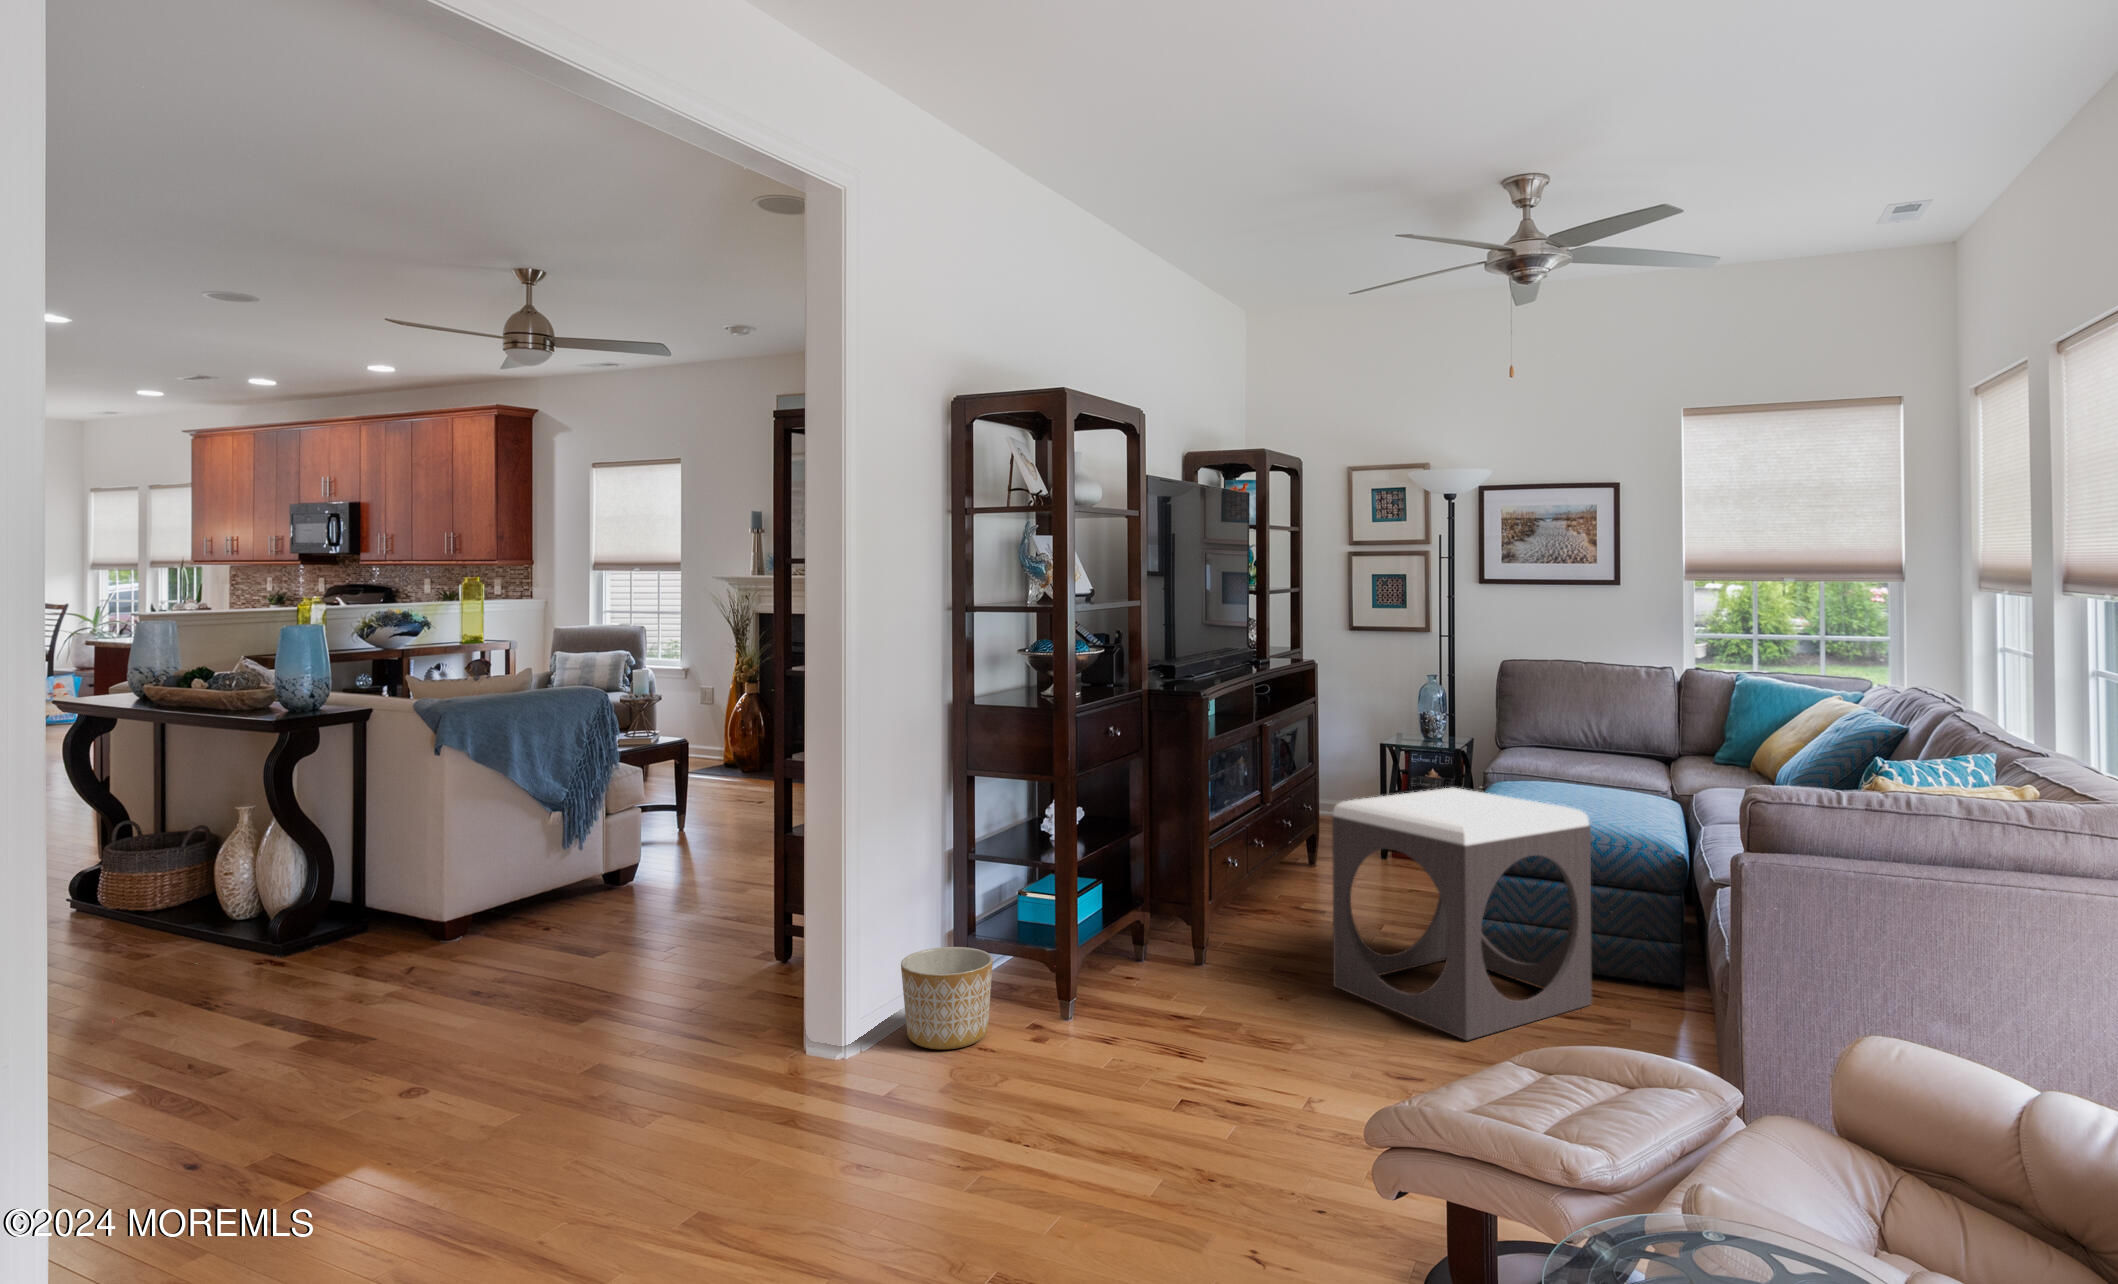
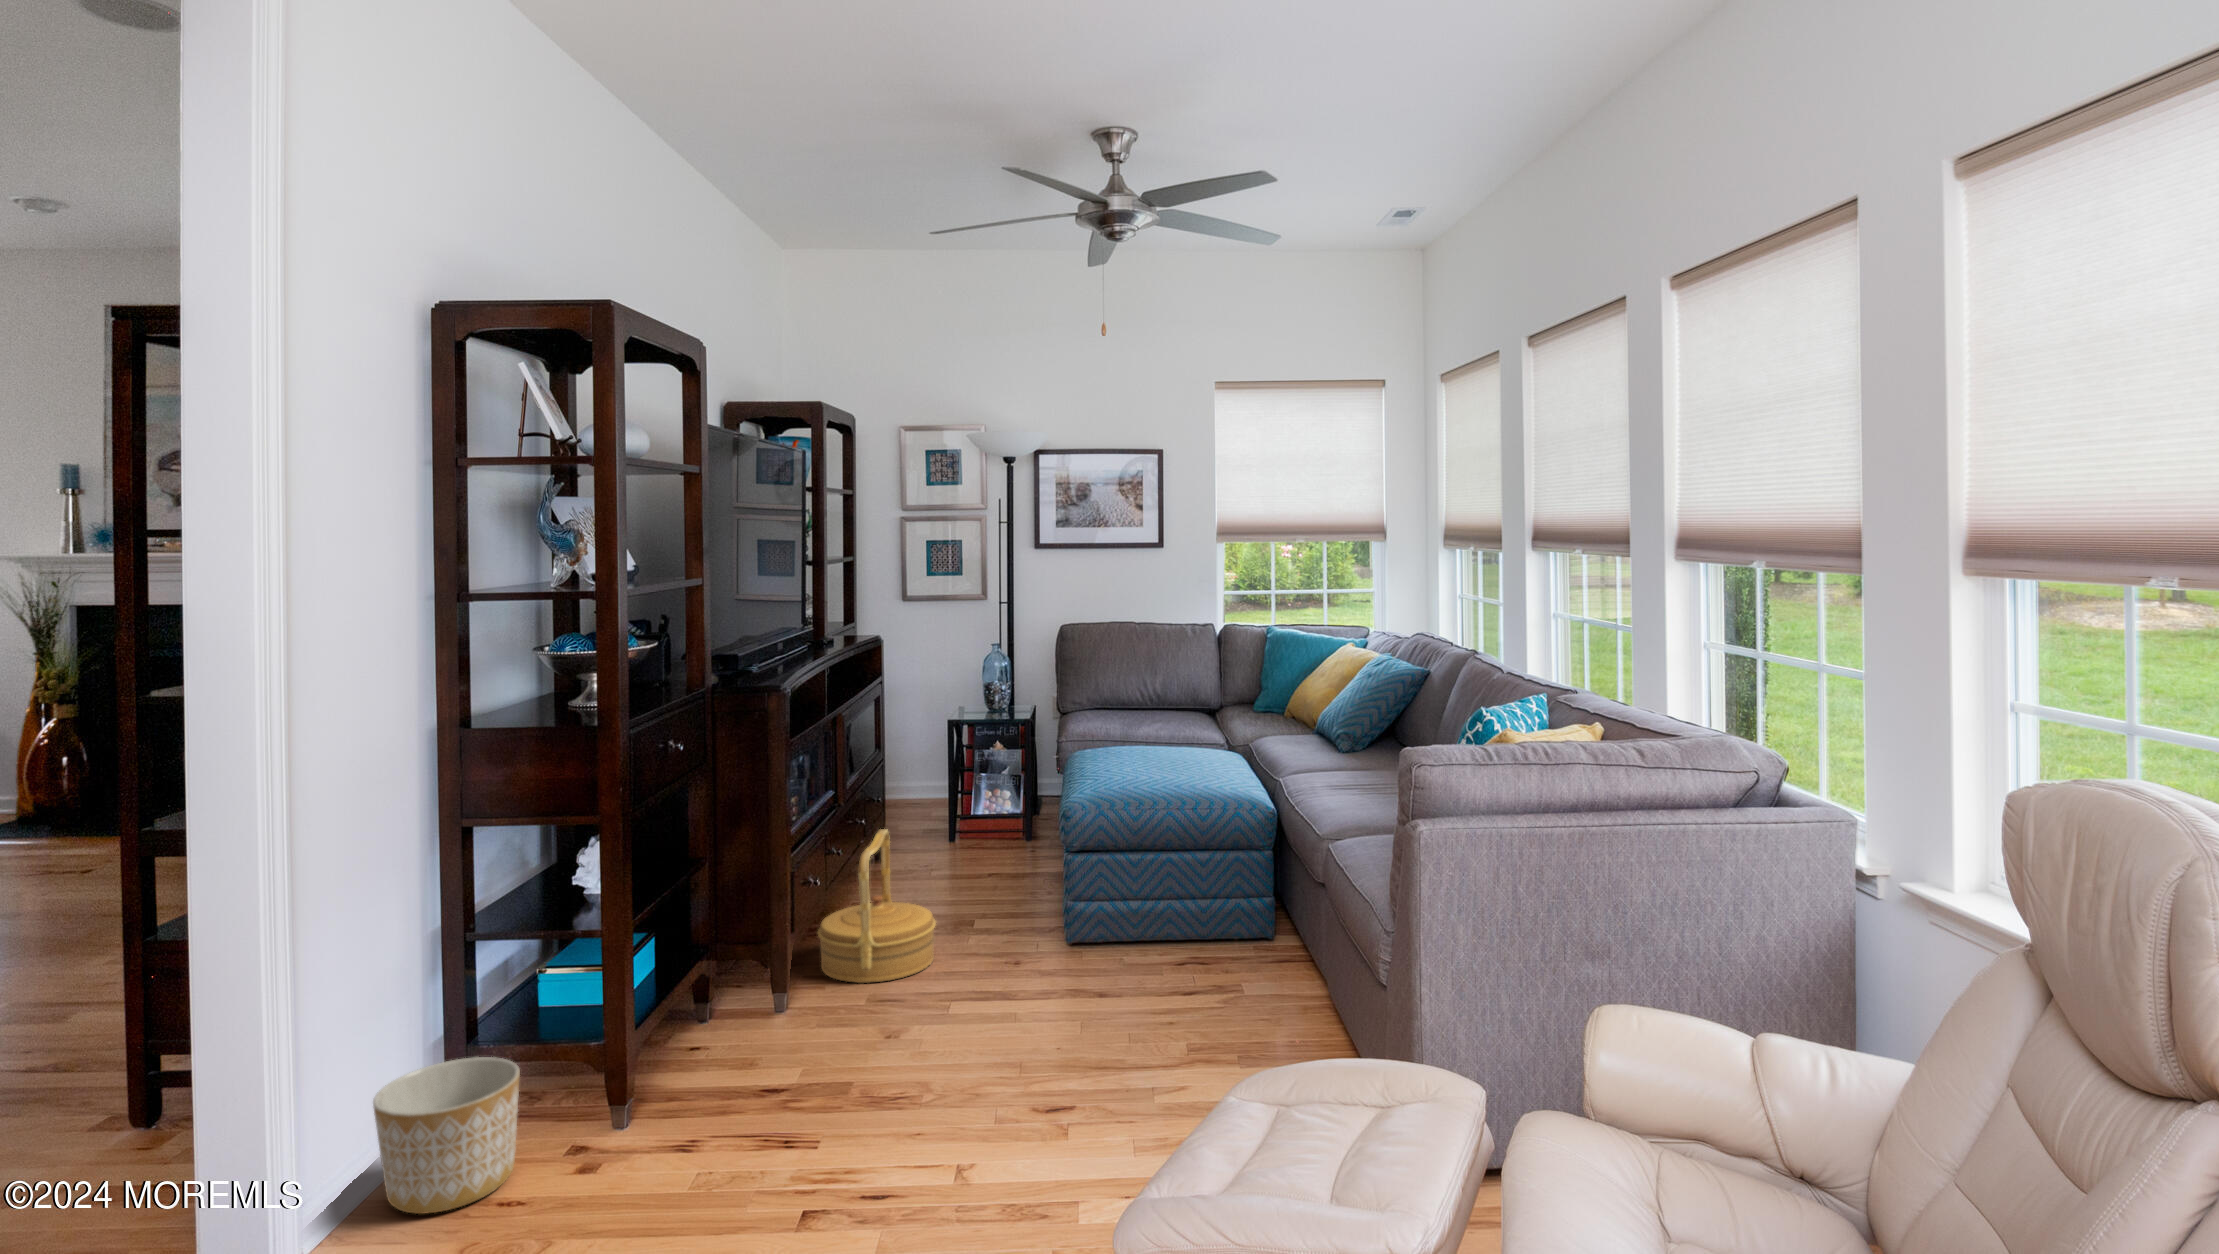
footstool: present [1332,787,1592,1040] -> none [941,774,1205,1053]
woven basket: none [1236,826,1339,957] -> present [818,829,936,983]

